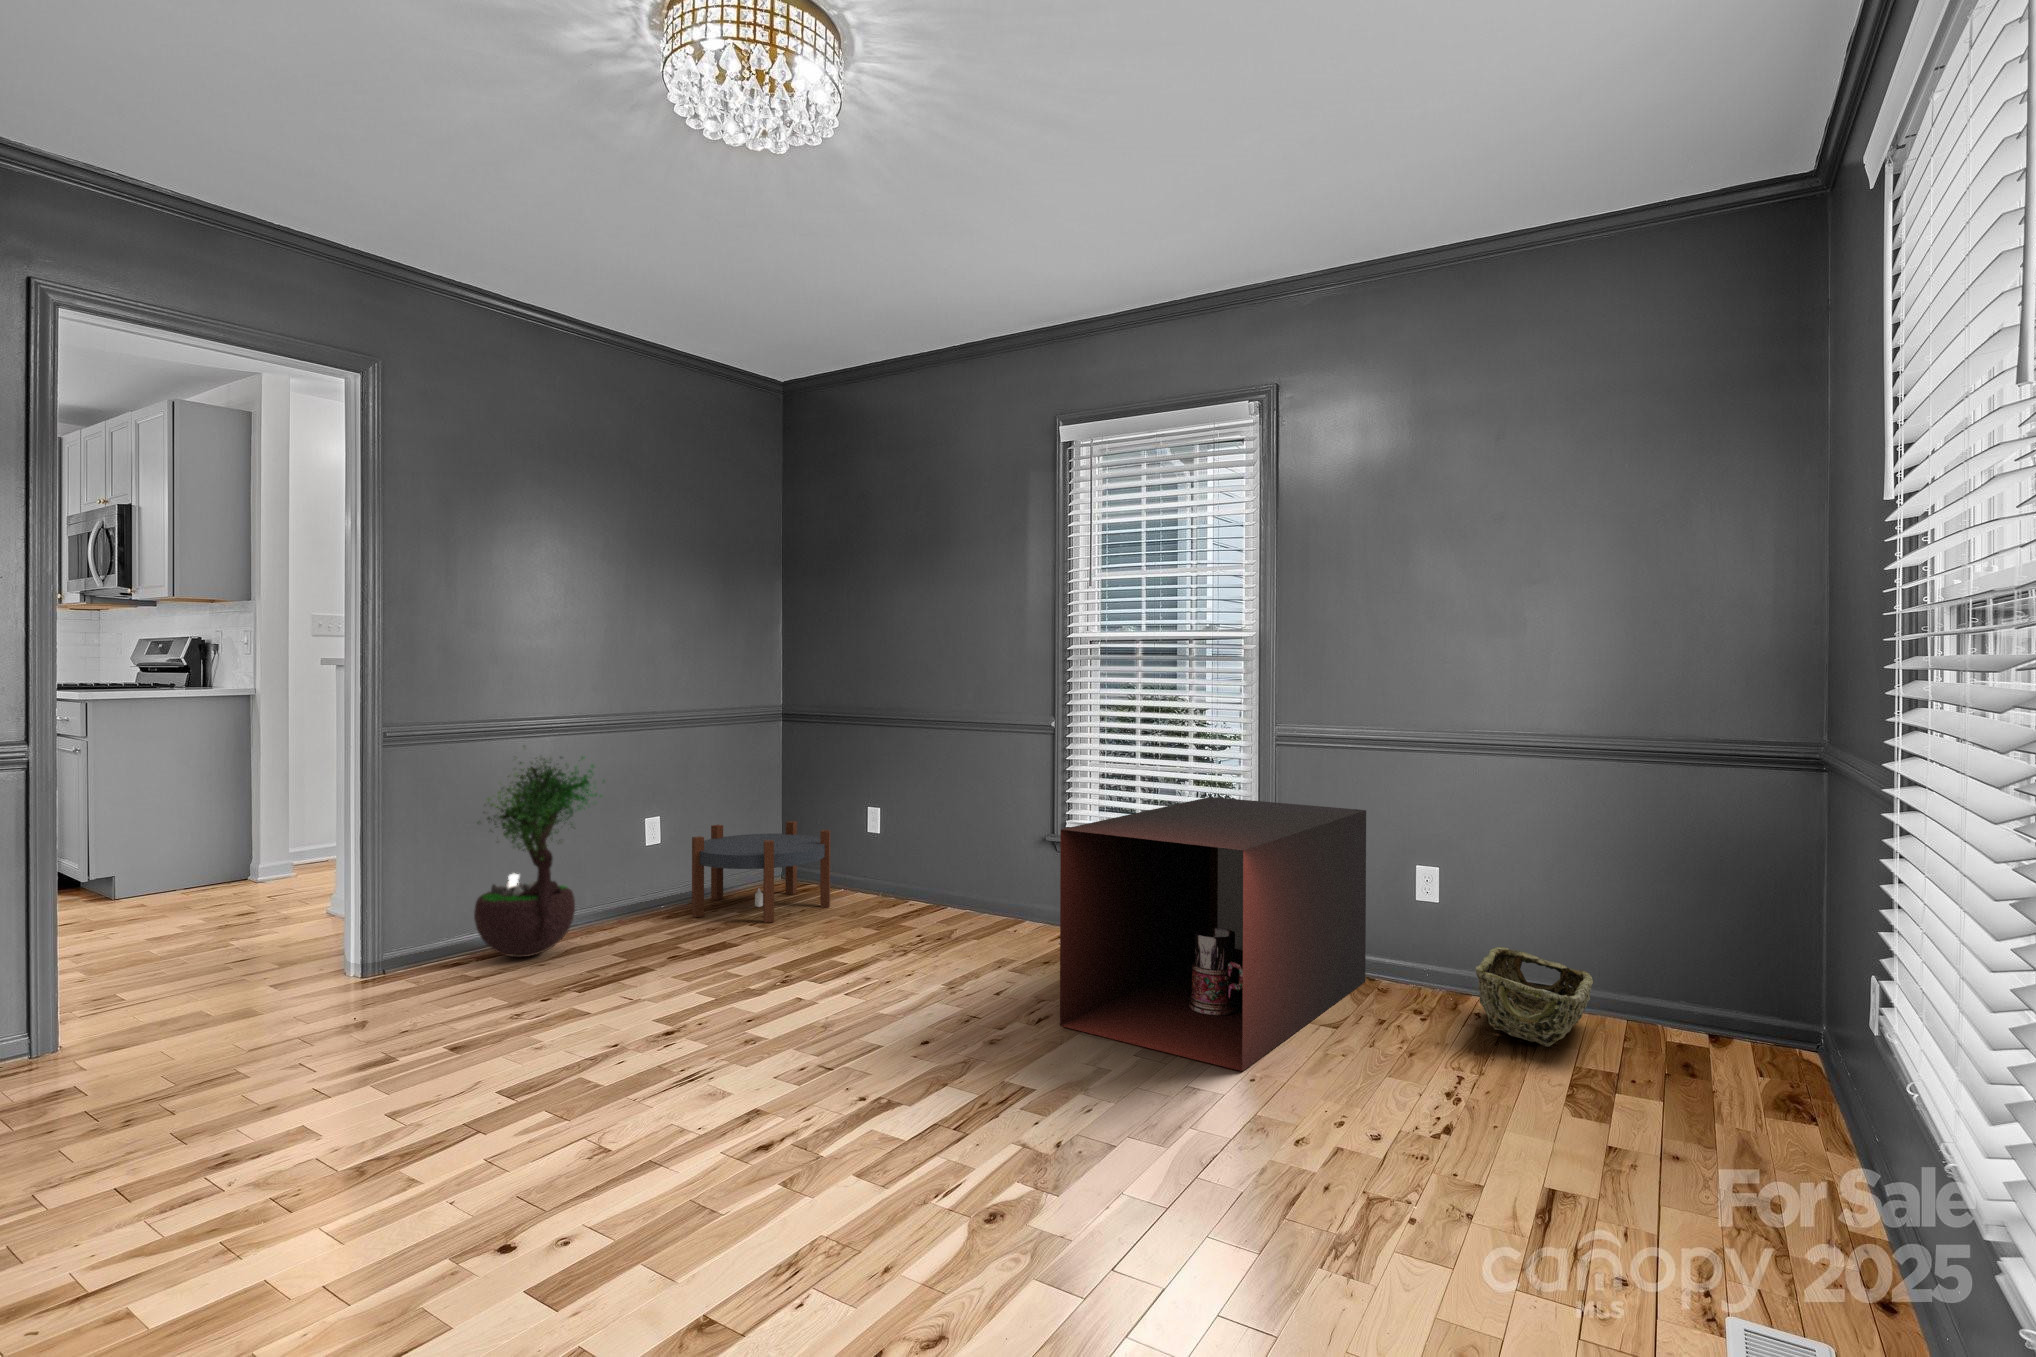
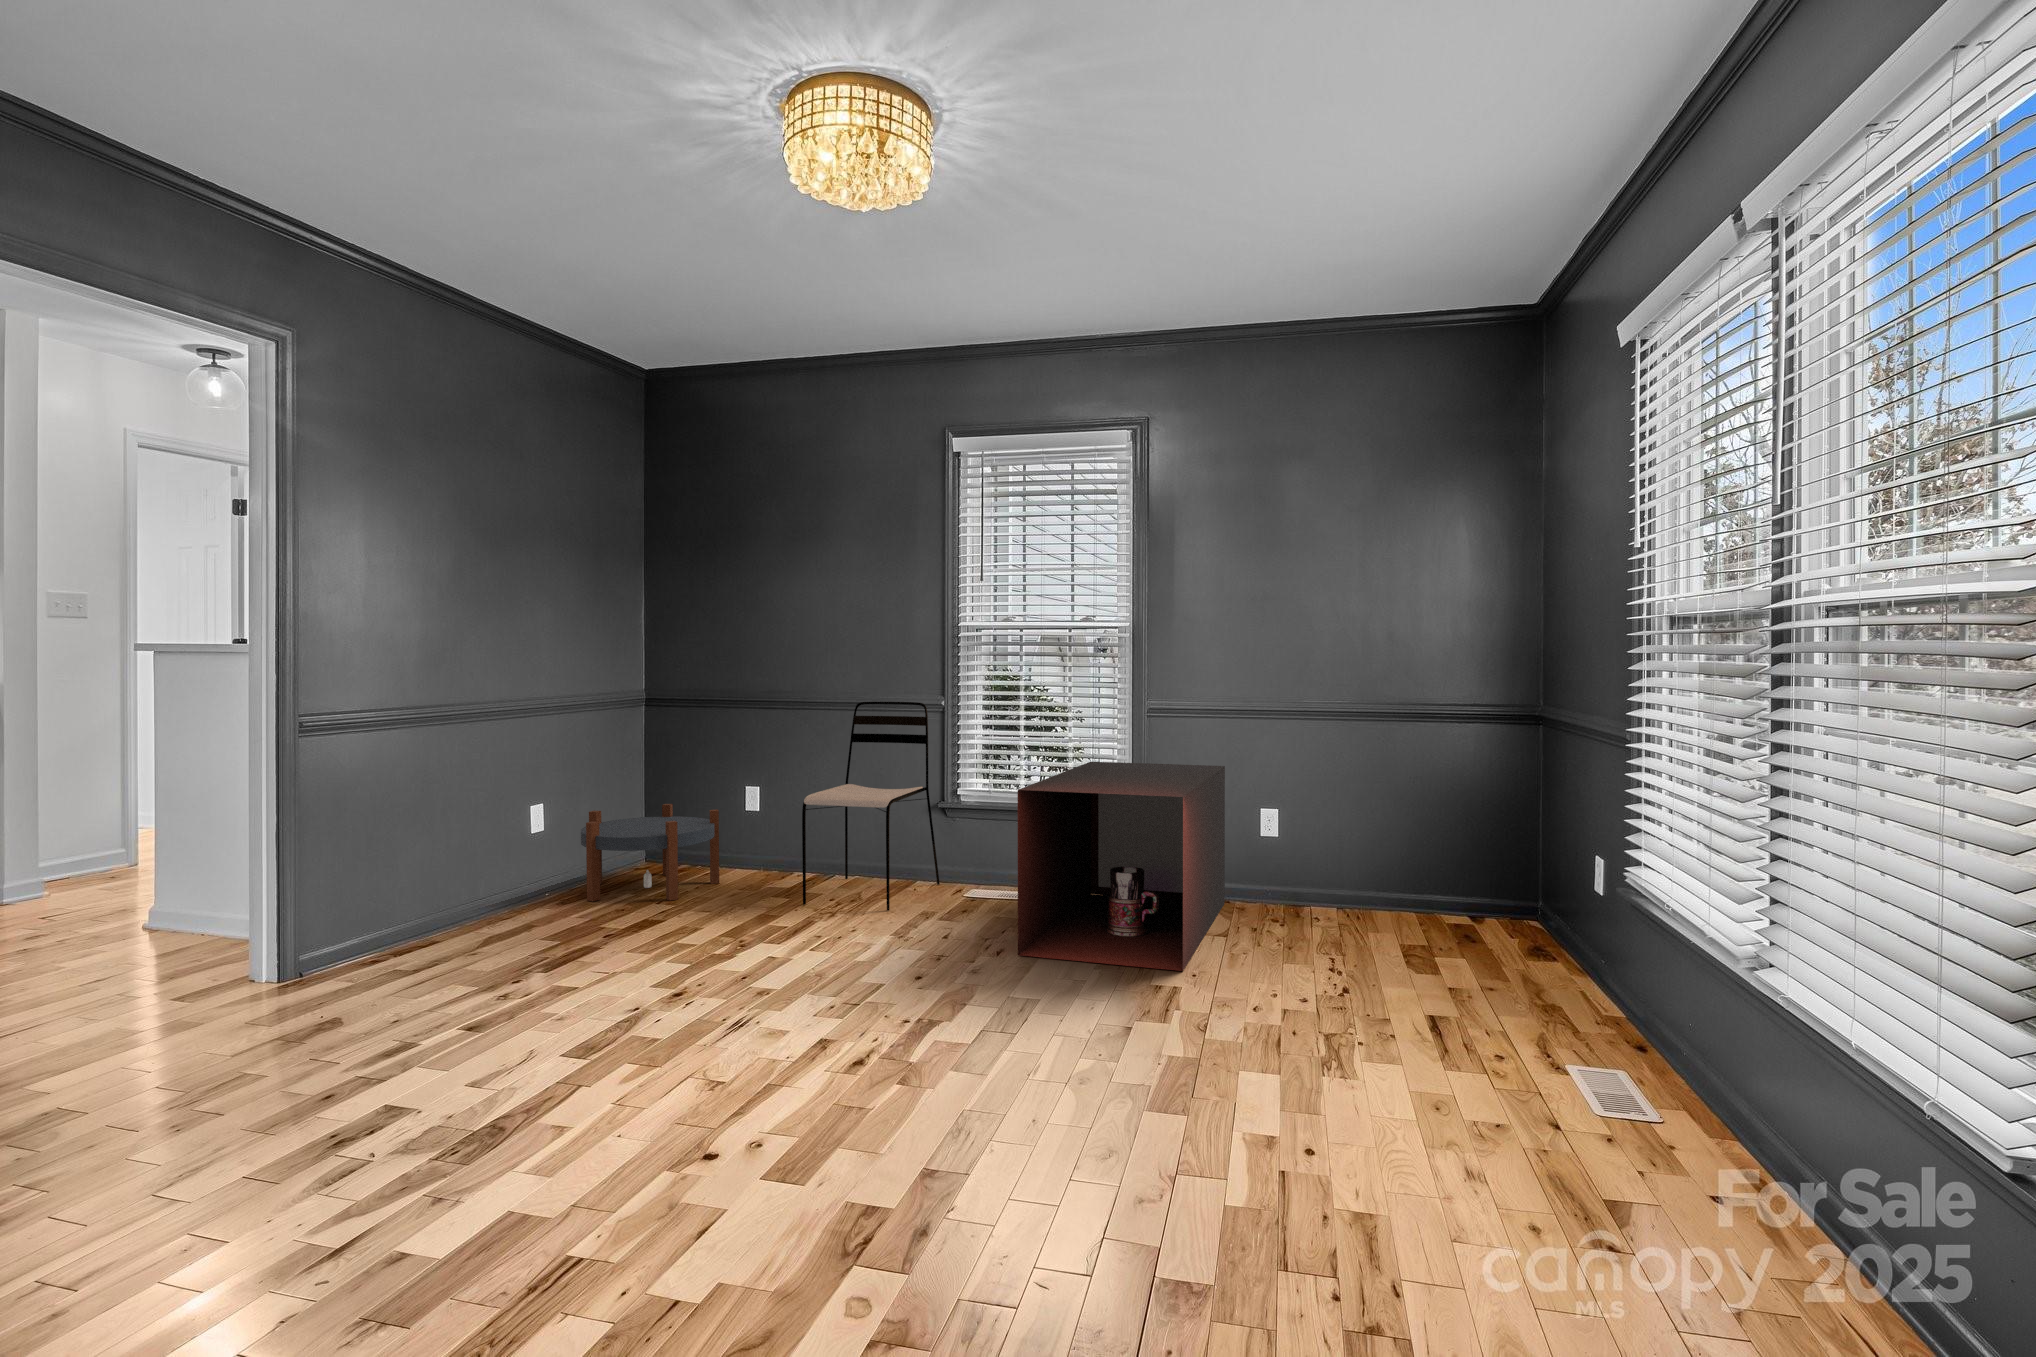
dining chair: none [887,721,1048,954] -> present [802,702,940,910]
potted tree: present [474,746,604,957] -> none [393,734,530,949]
woven basket: present [1475,947,1593,1047] -> none [1324,866,1403,934]

